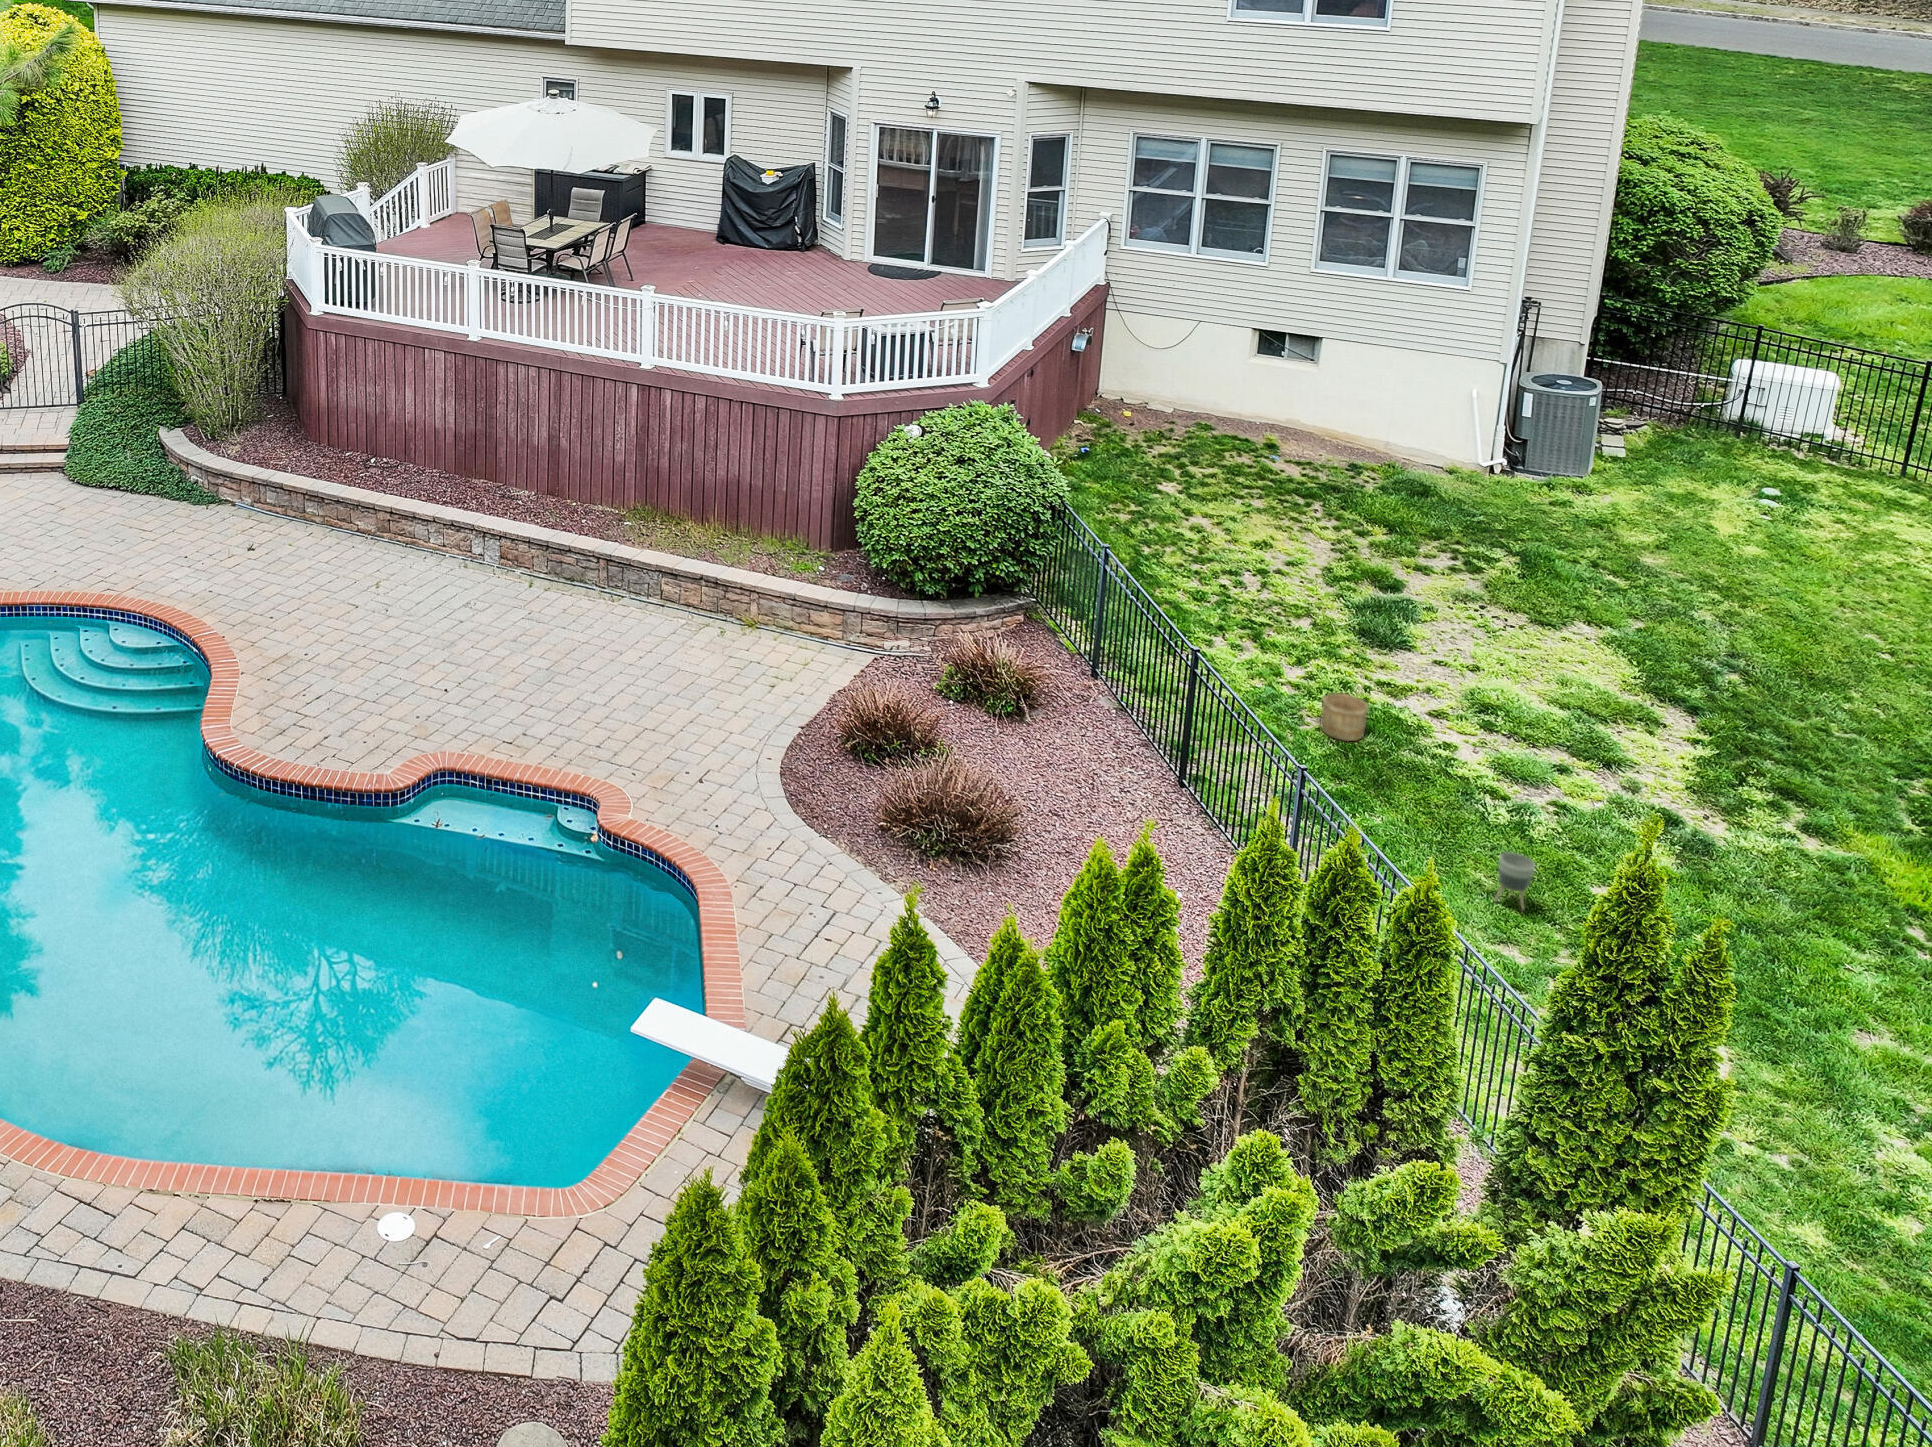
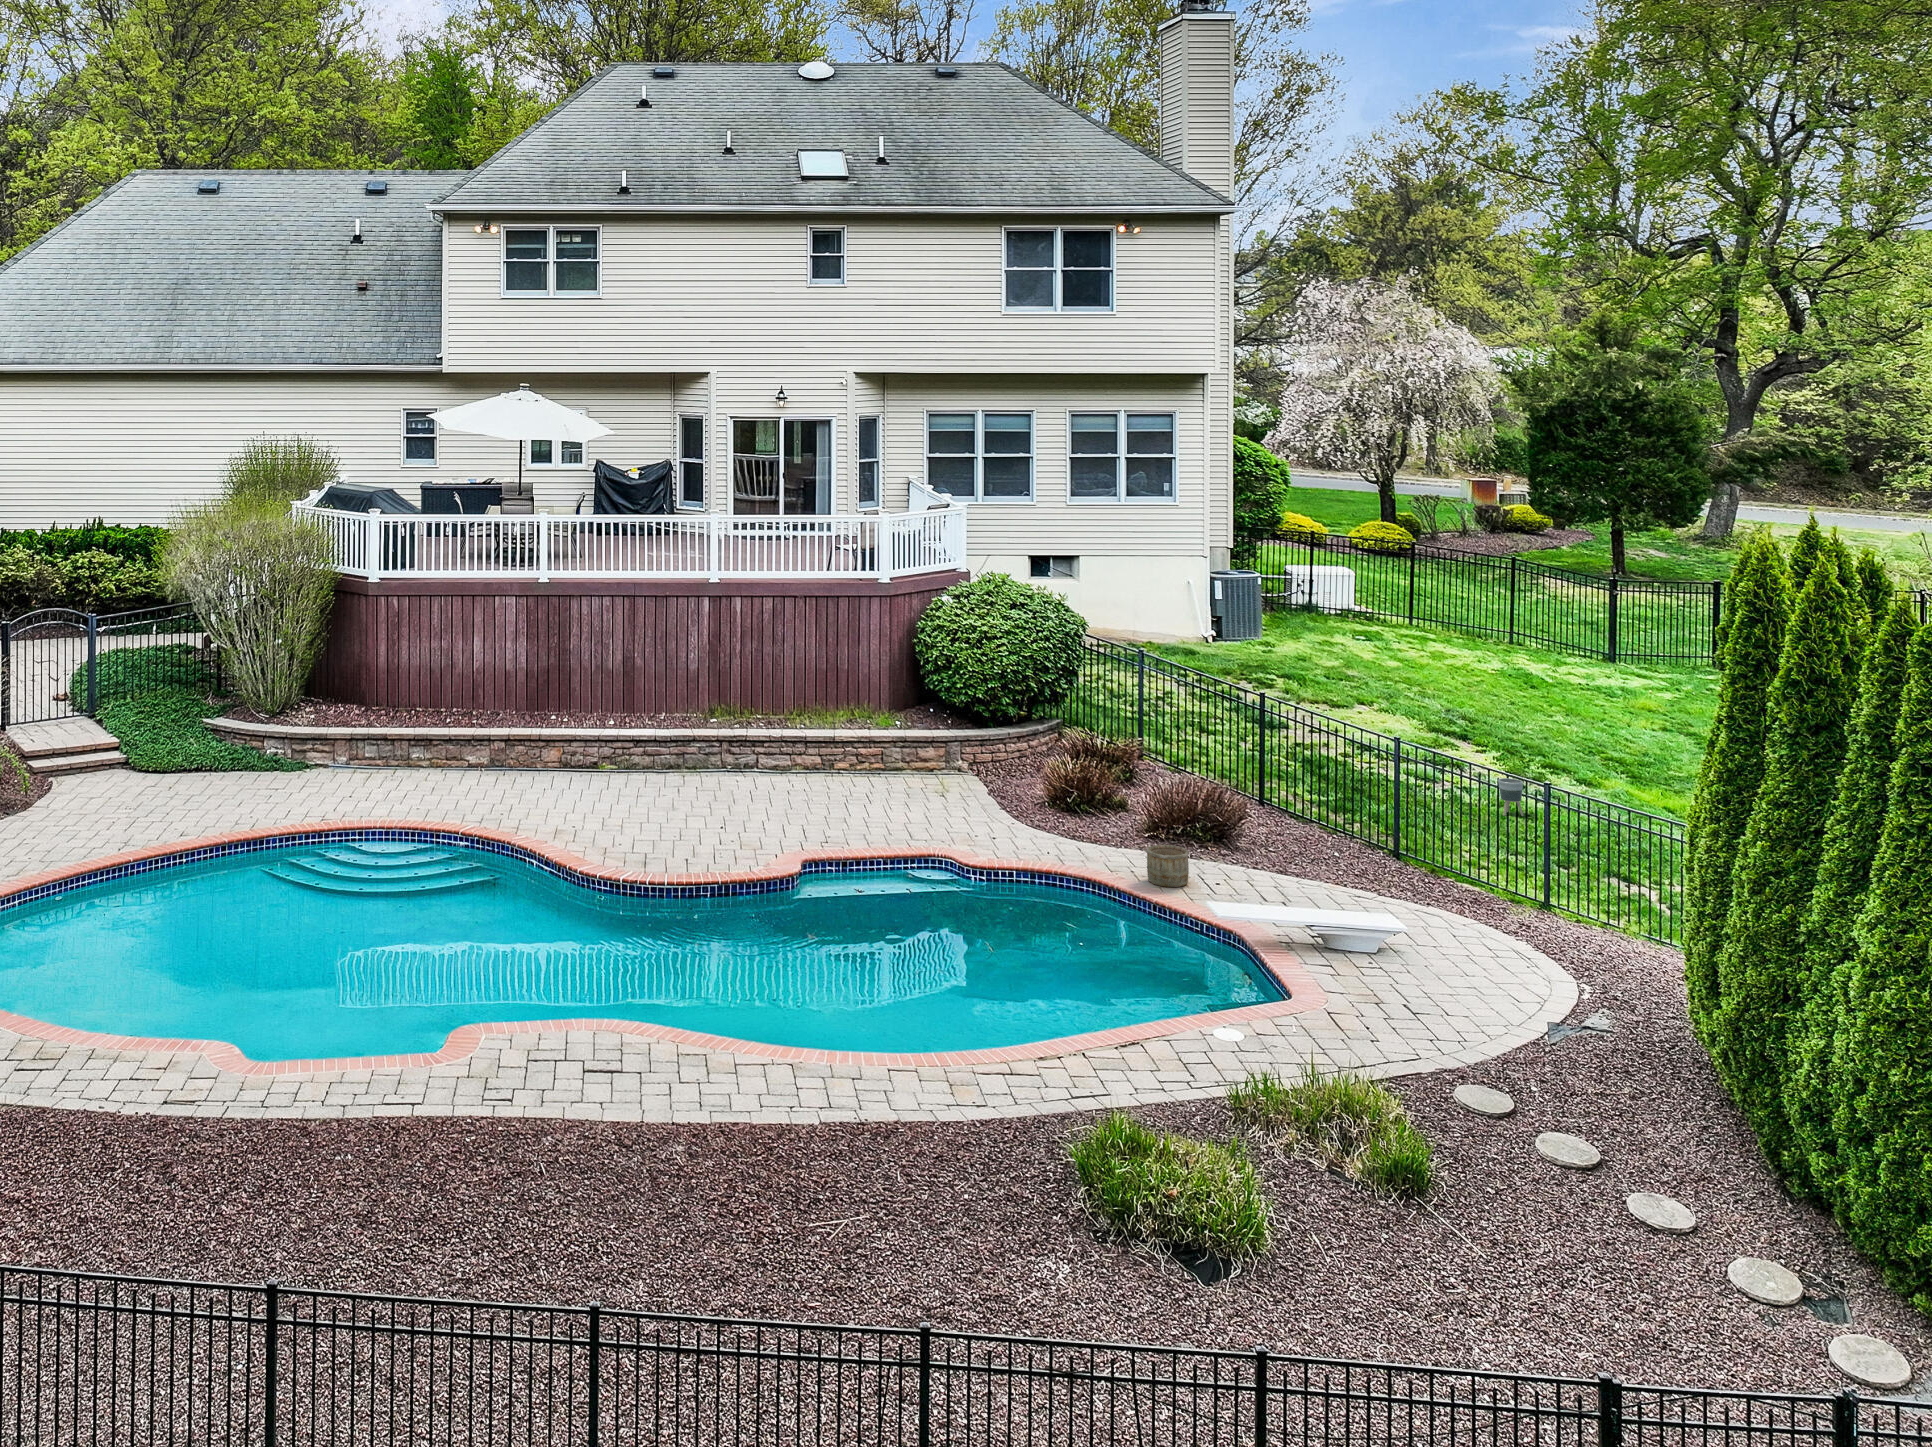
wooden bucket: present [1320,693,1369,741] -> present [1146,845,1189,887]

